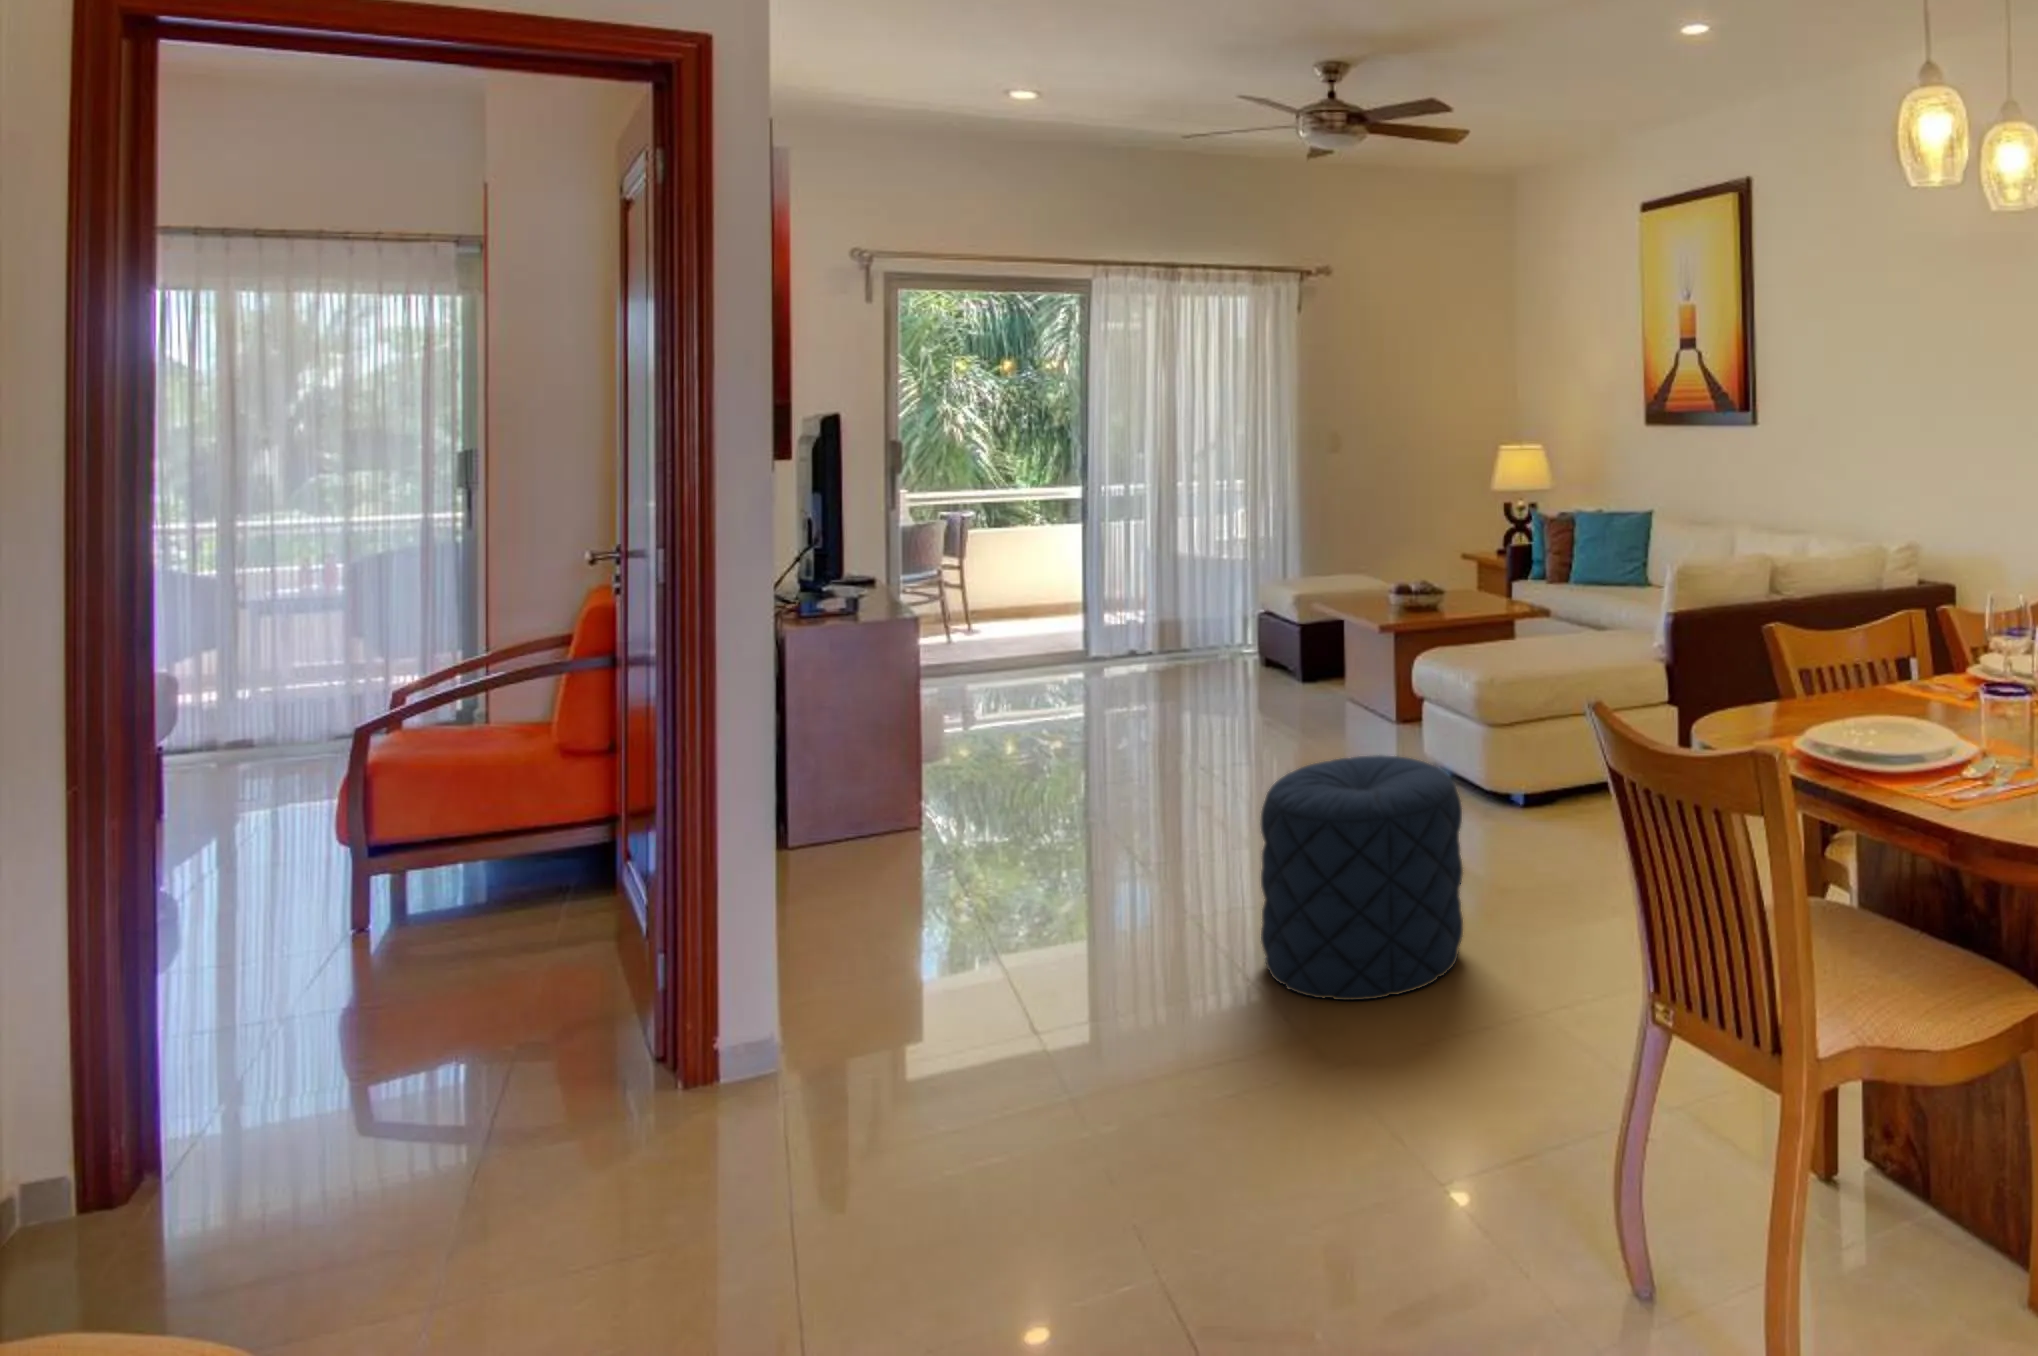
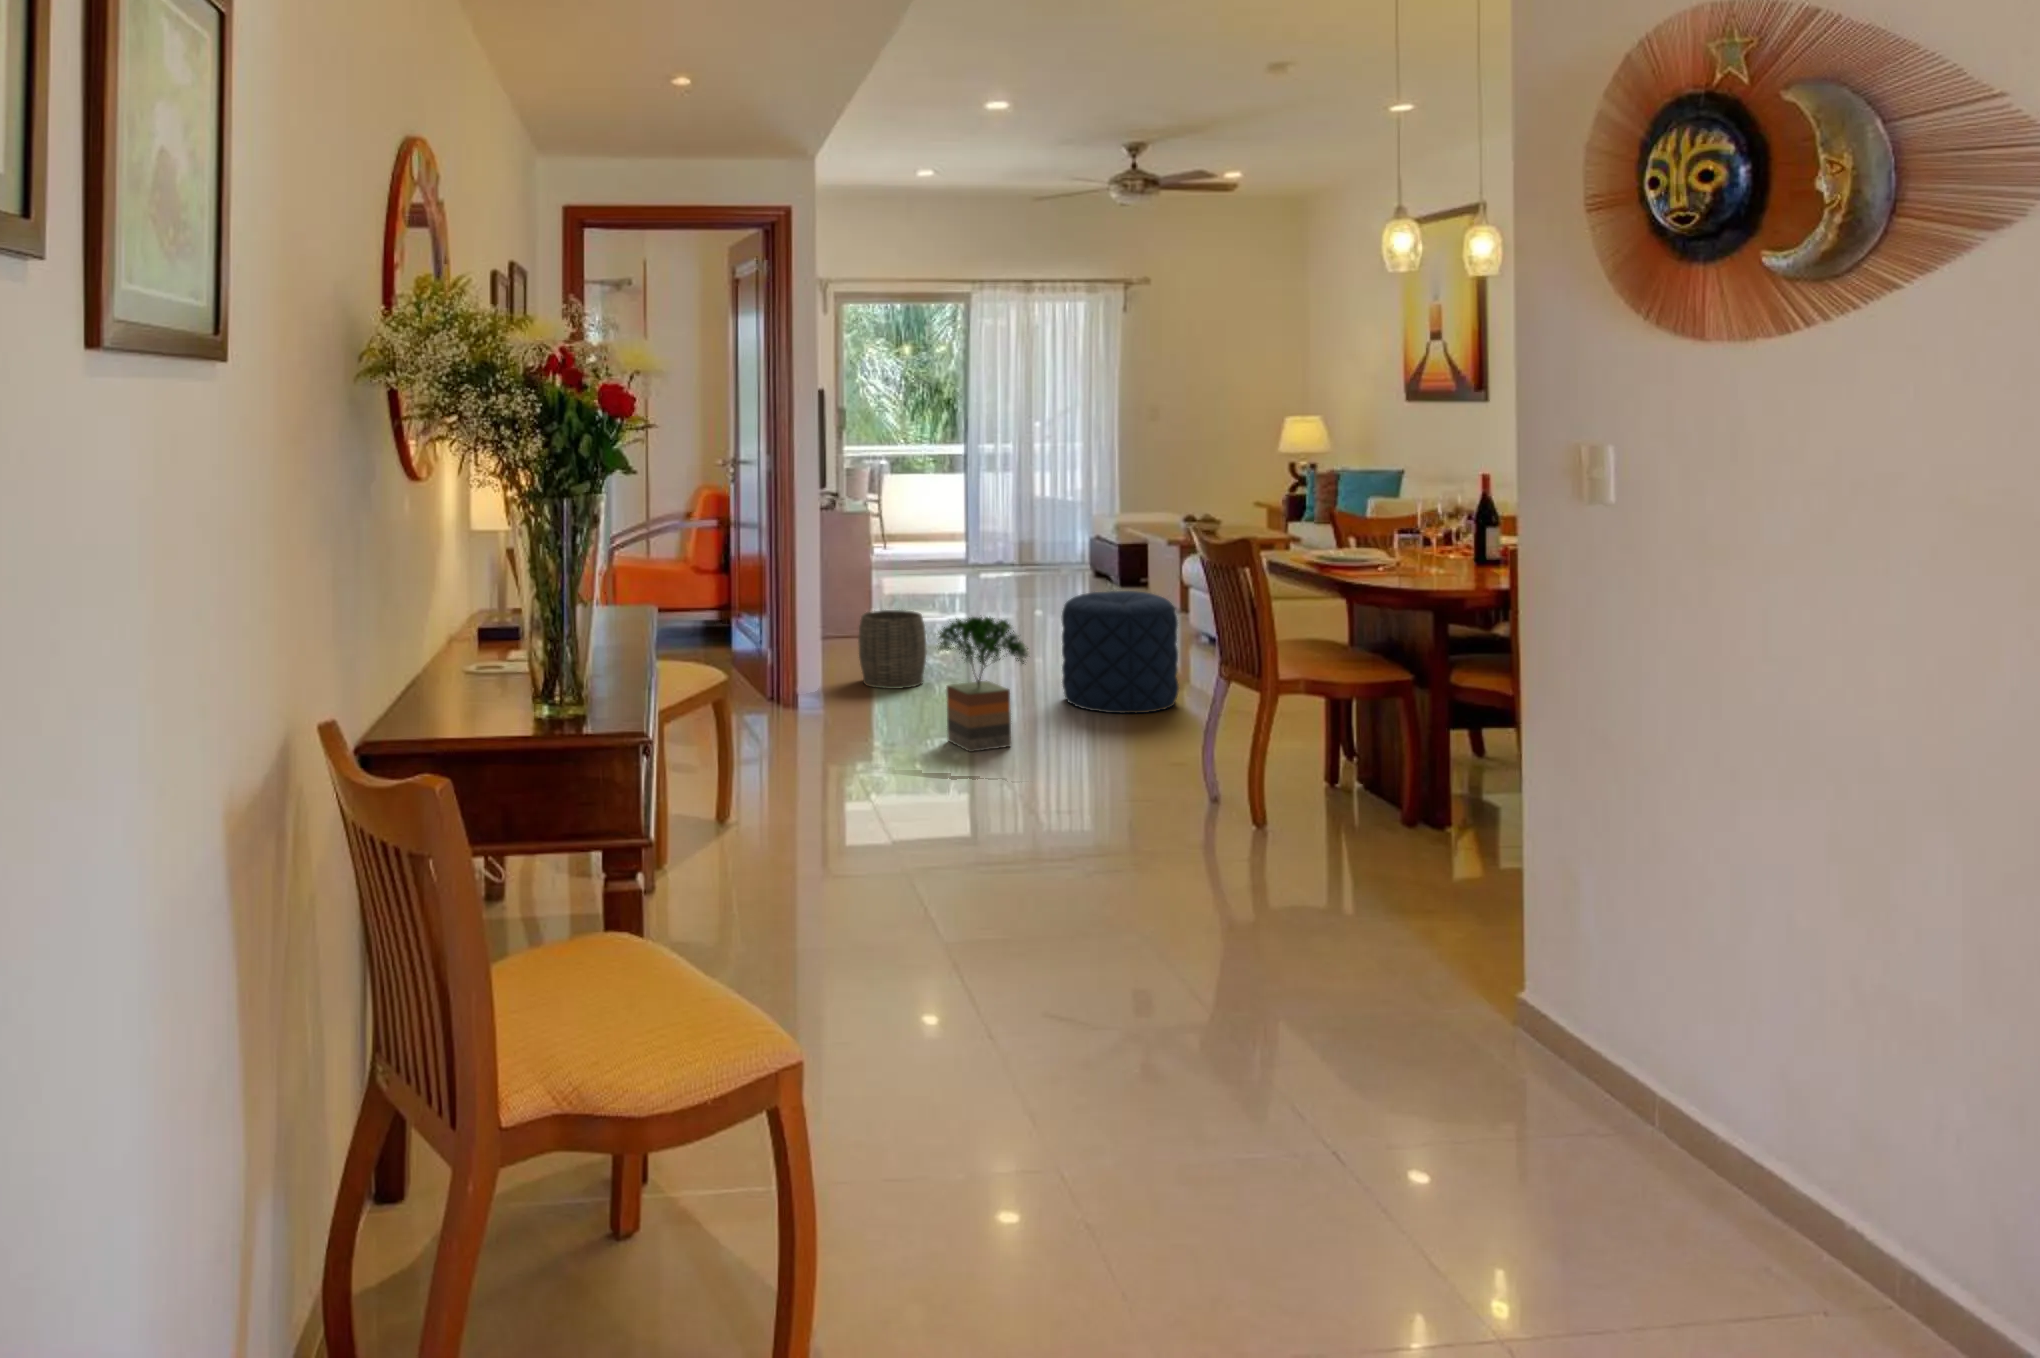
woven basket: none [869,816,1005,984] -> present [858,610,926,689]
potted tree: none [1008,878,1223,1212] -> present [937,617,1028,752]

